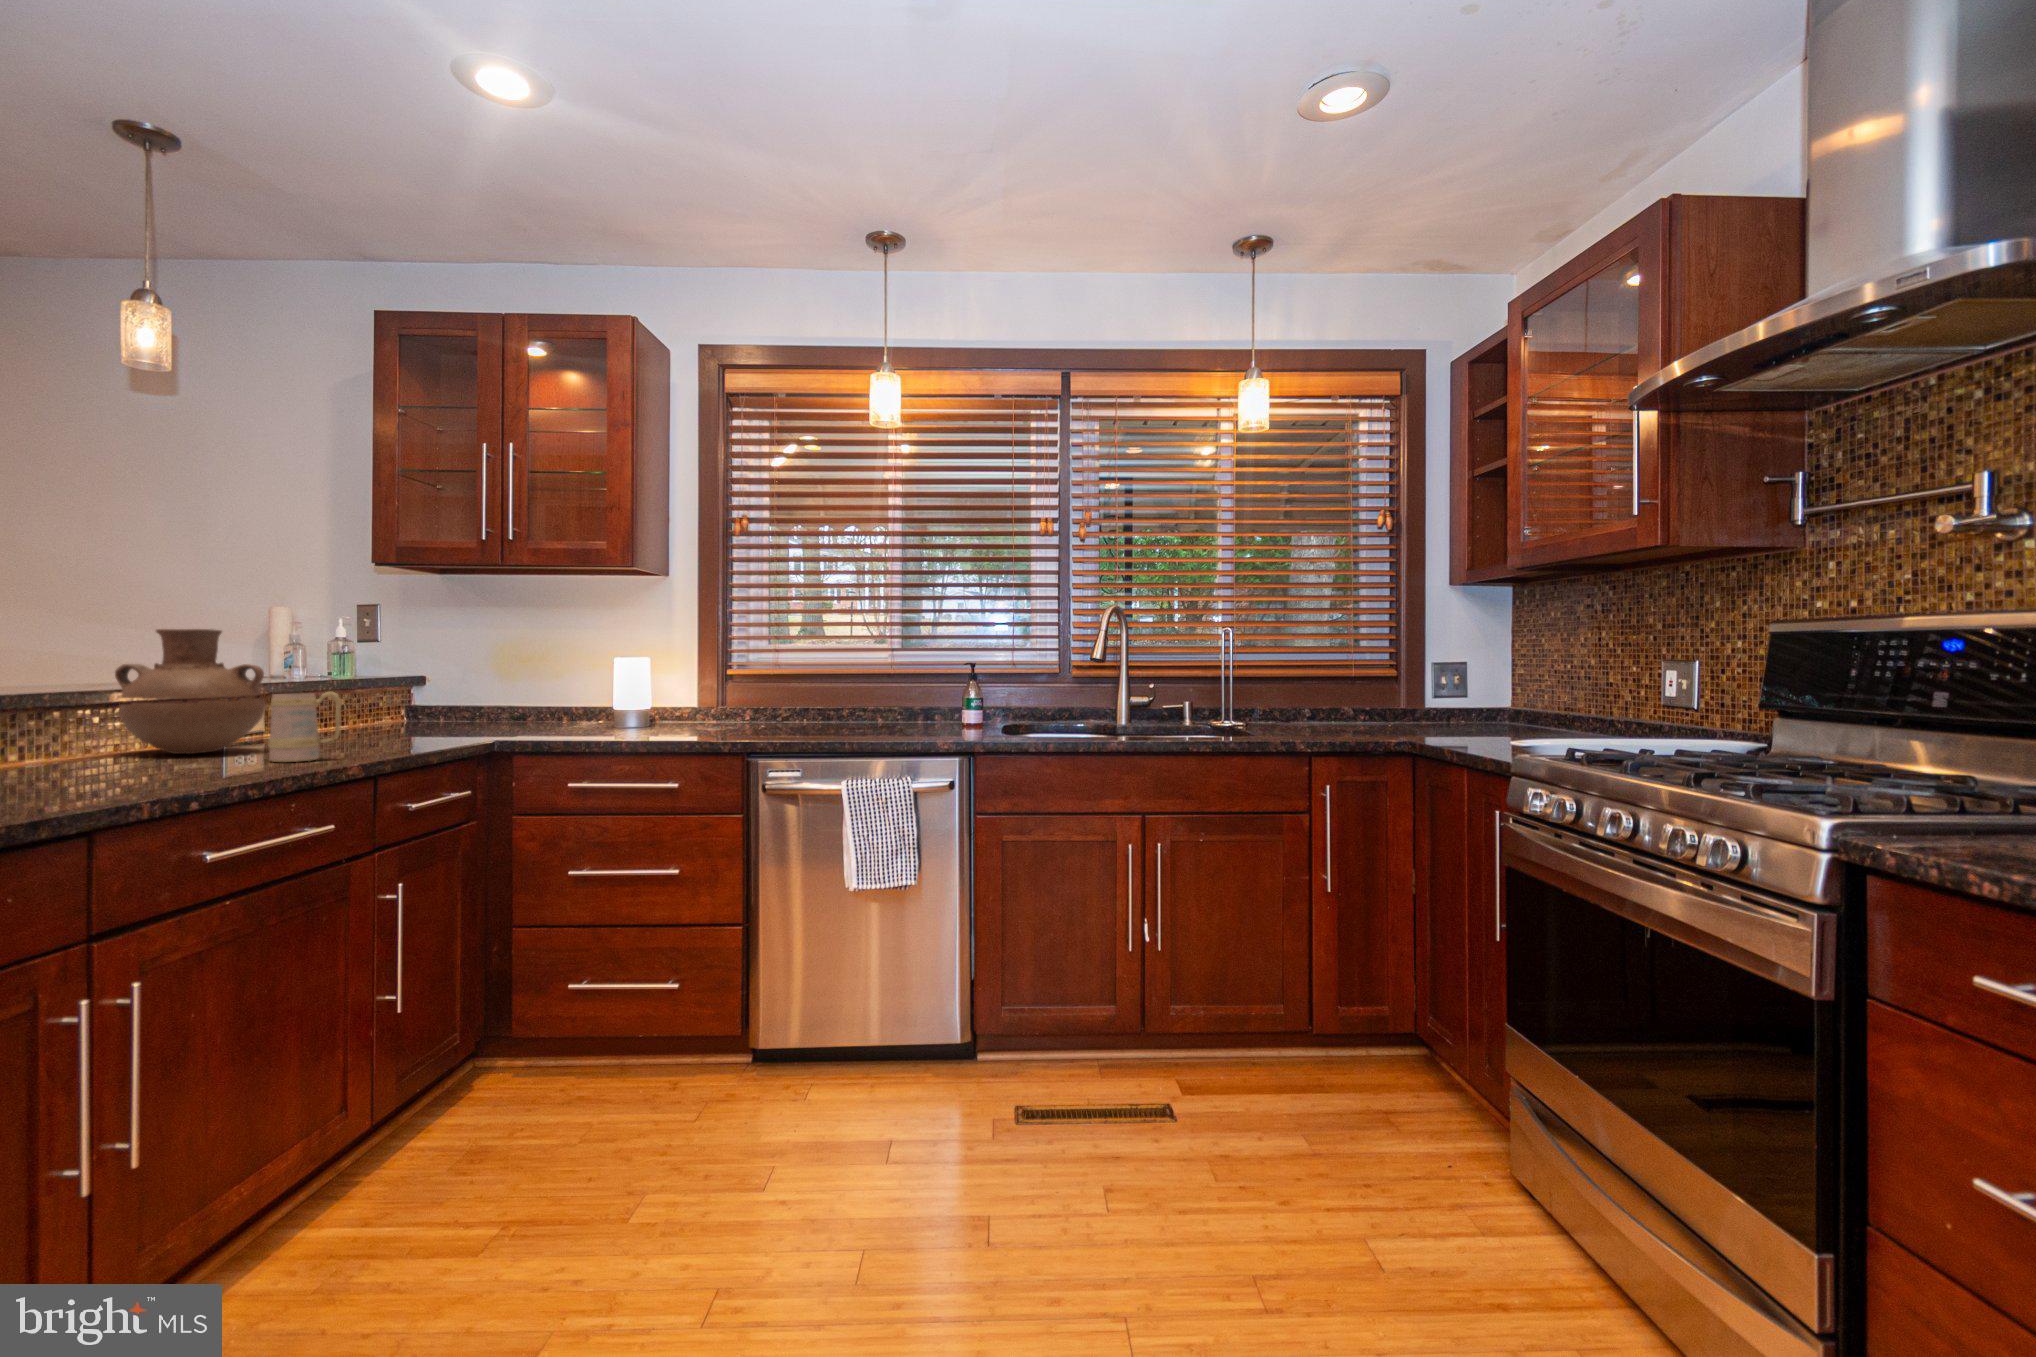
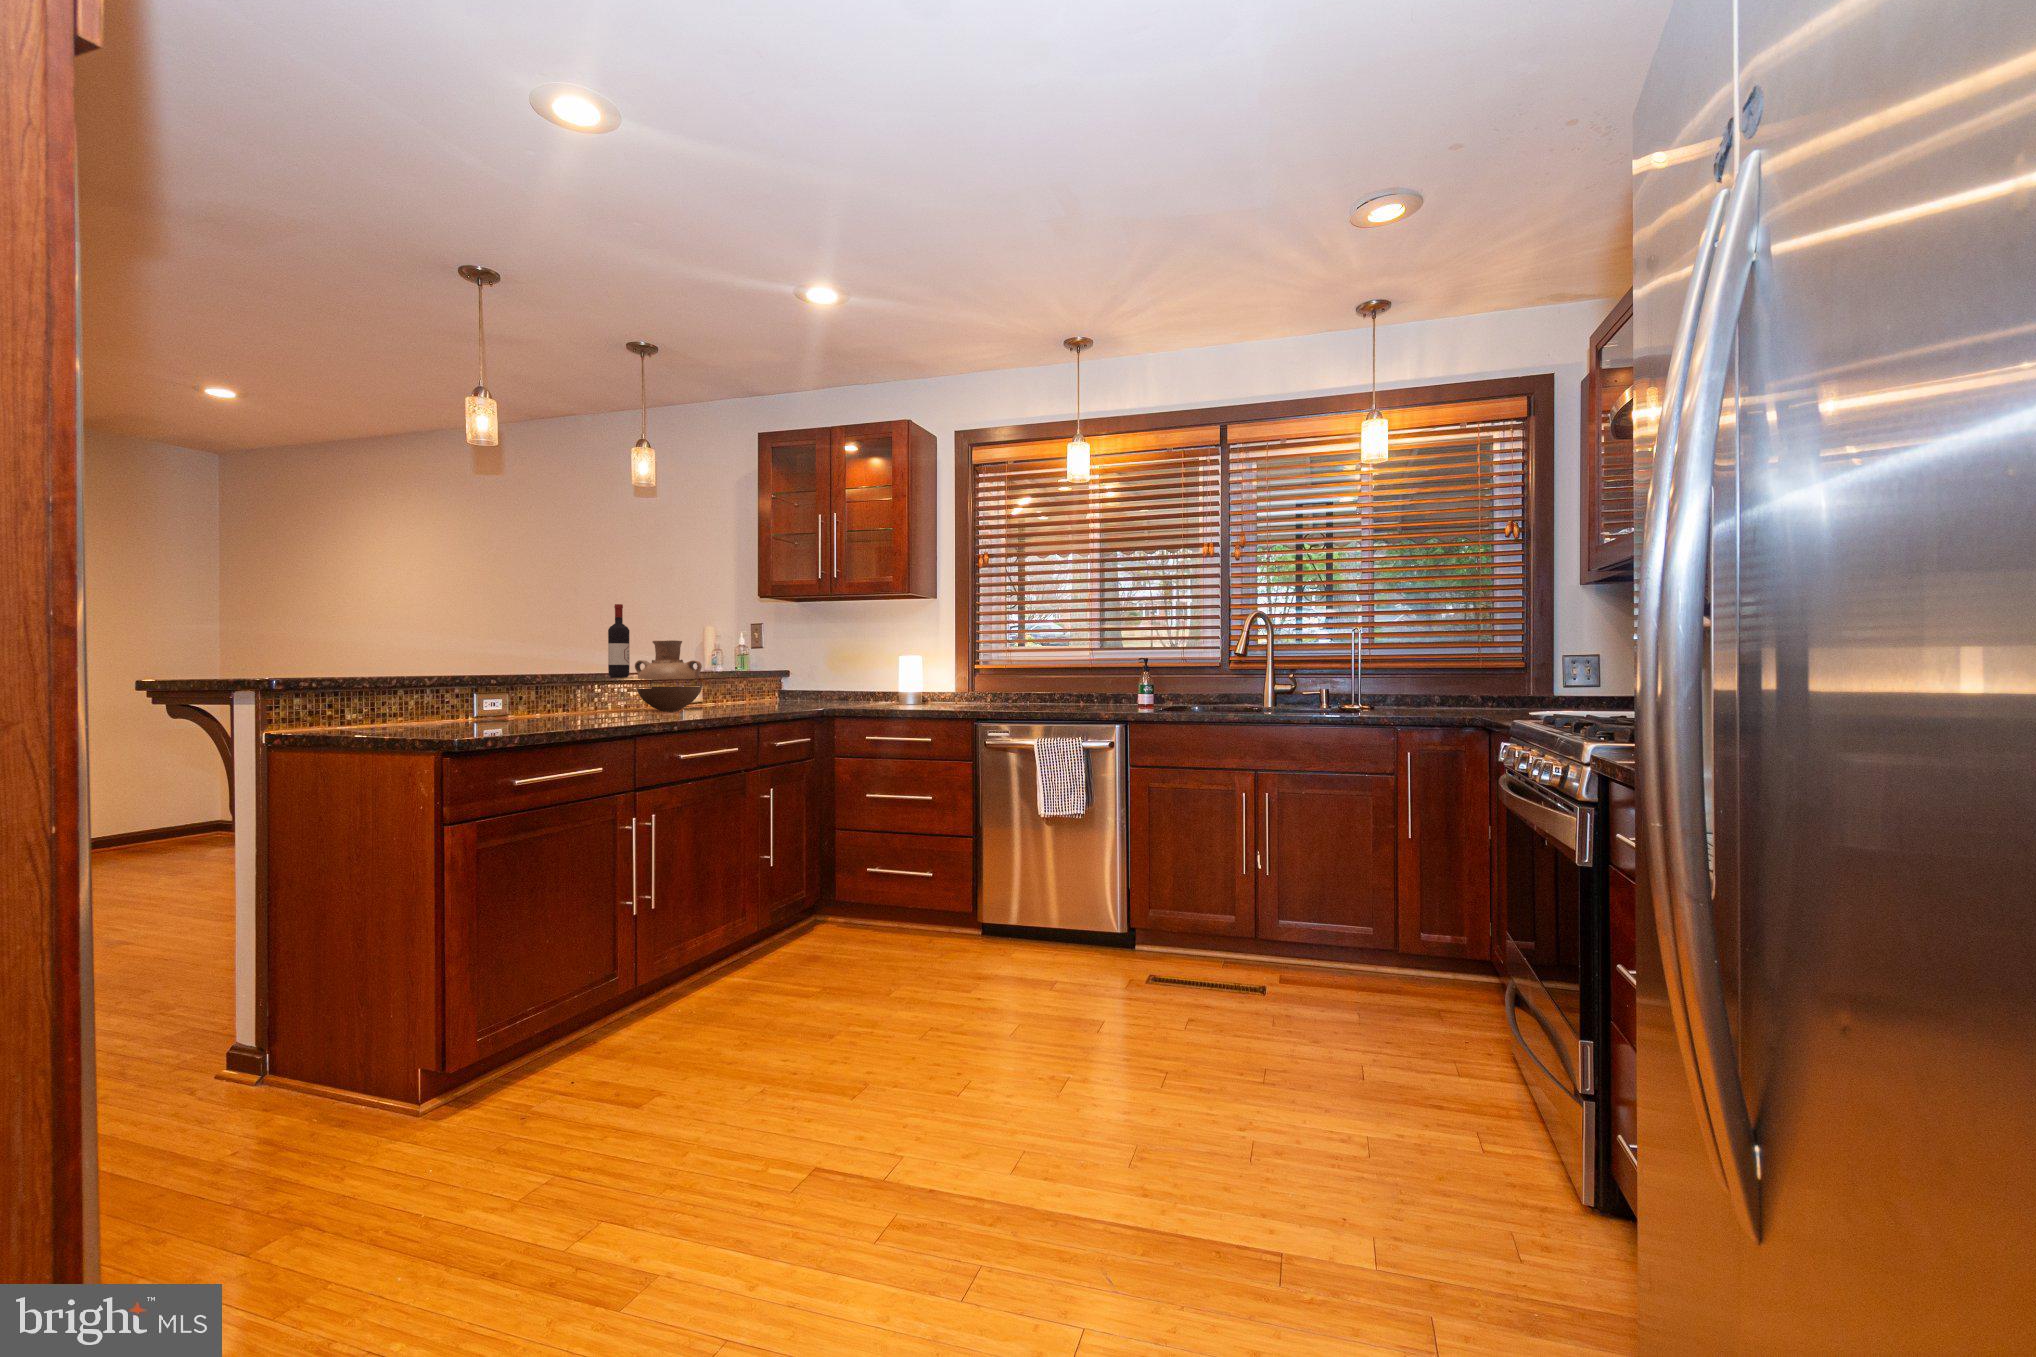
wine bottle: none [54,561,105,694] -> present [608,604,630,677]
mug: present [268,692,341,762] -> none [703,676,738,715]

